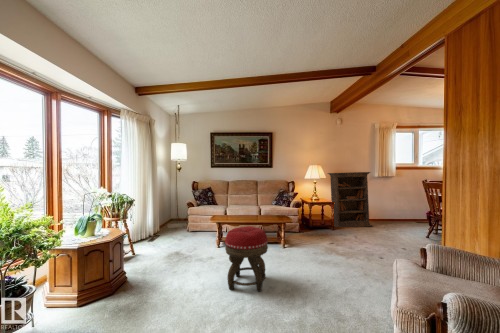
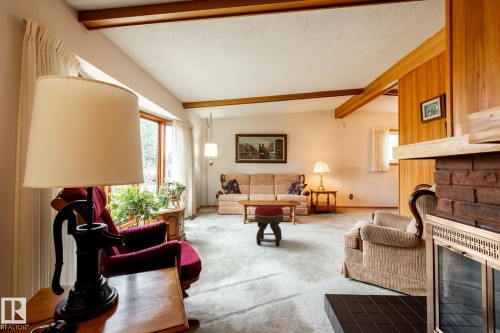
bookcase: present [328,172,372,227] -> none [332,168,370,213]

